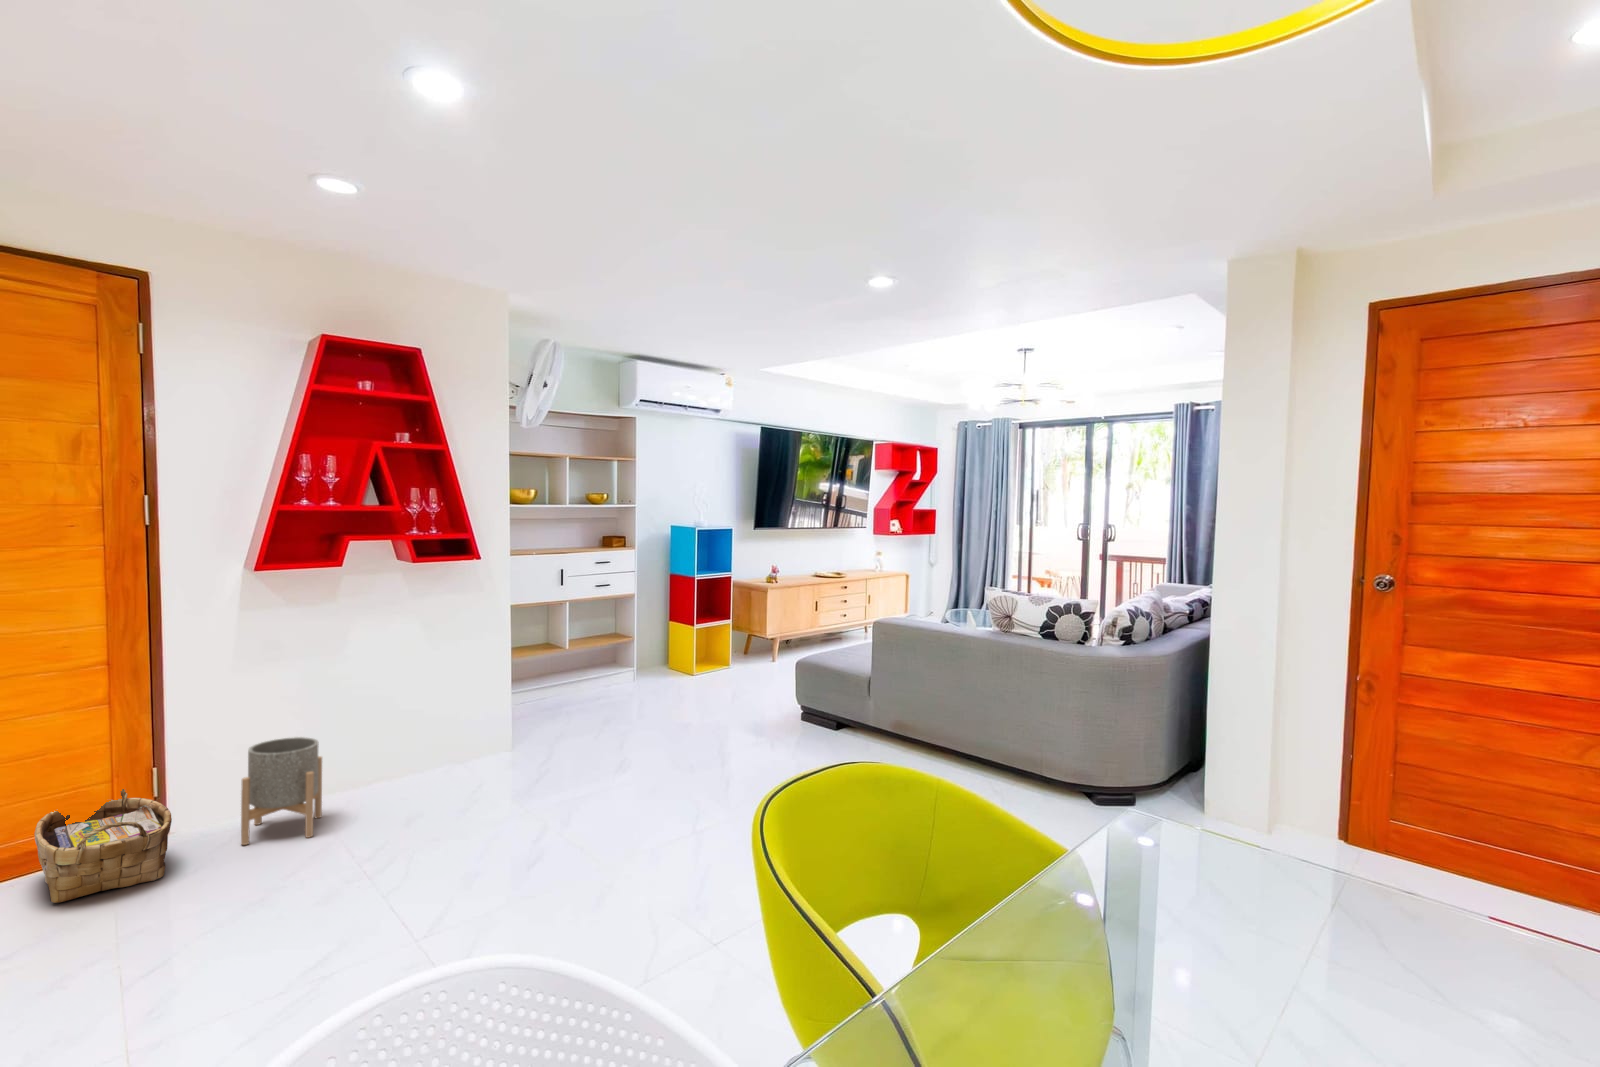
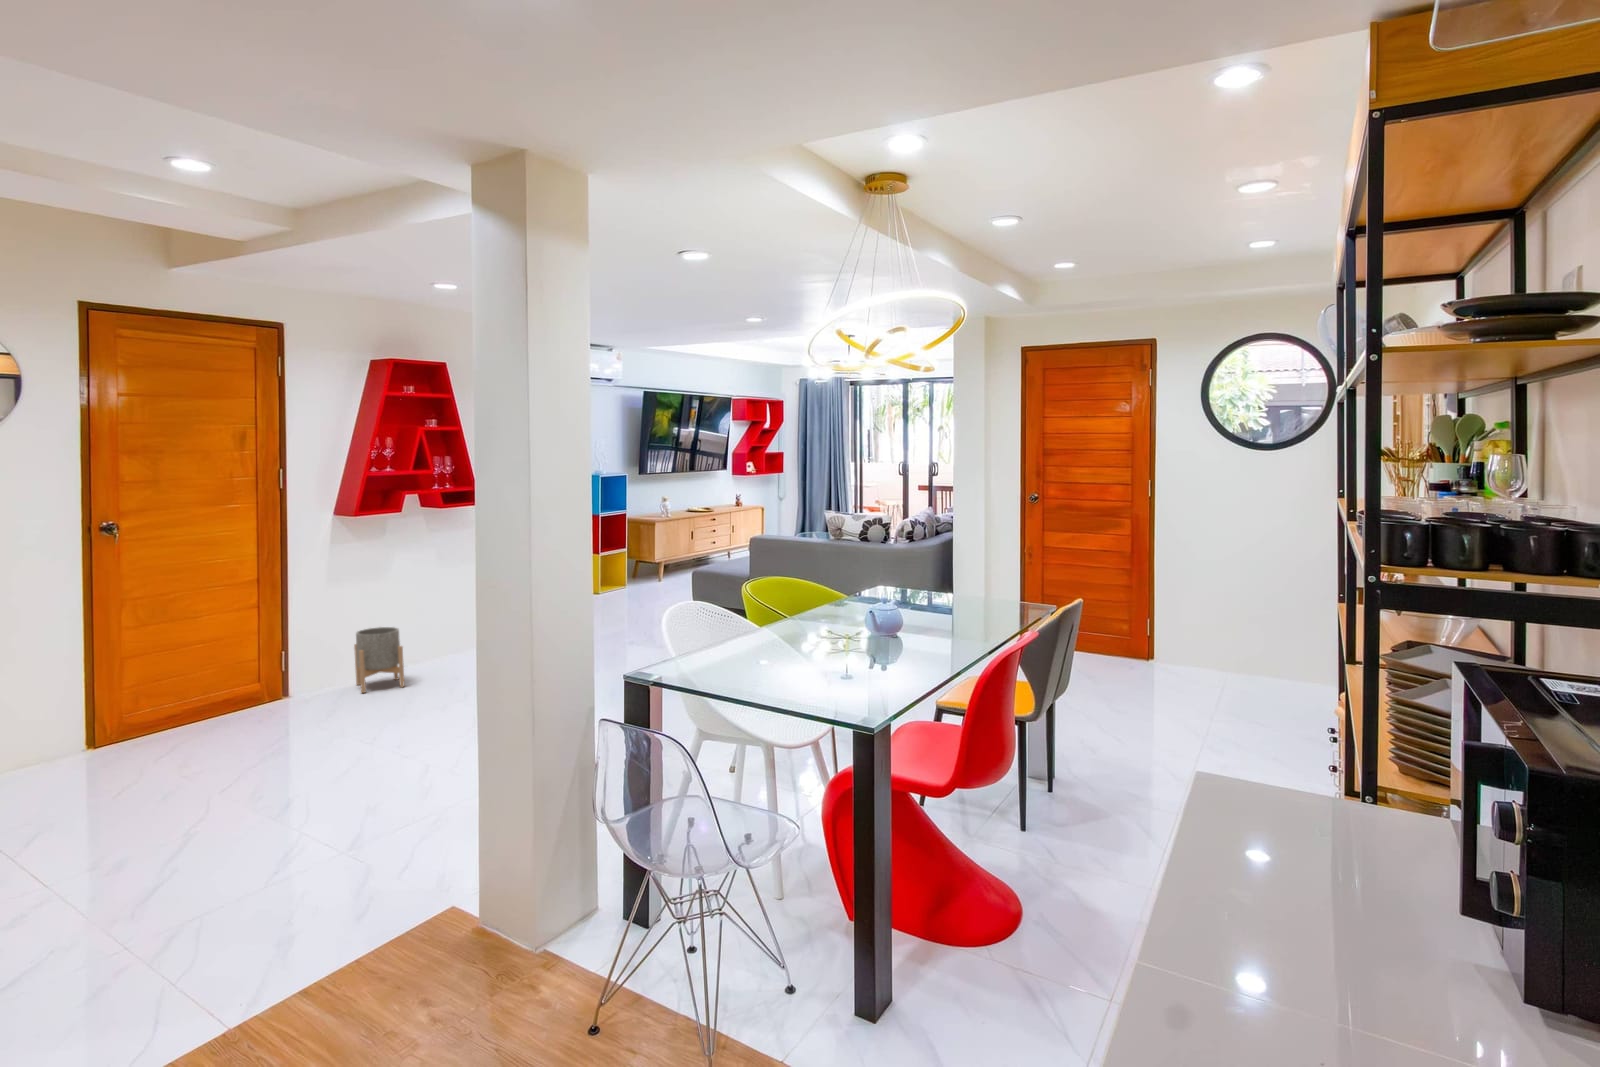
woven basket: present [34,789,172,903] -> none [247,654,331,721]

